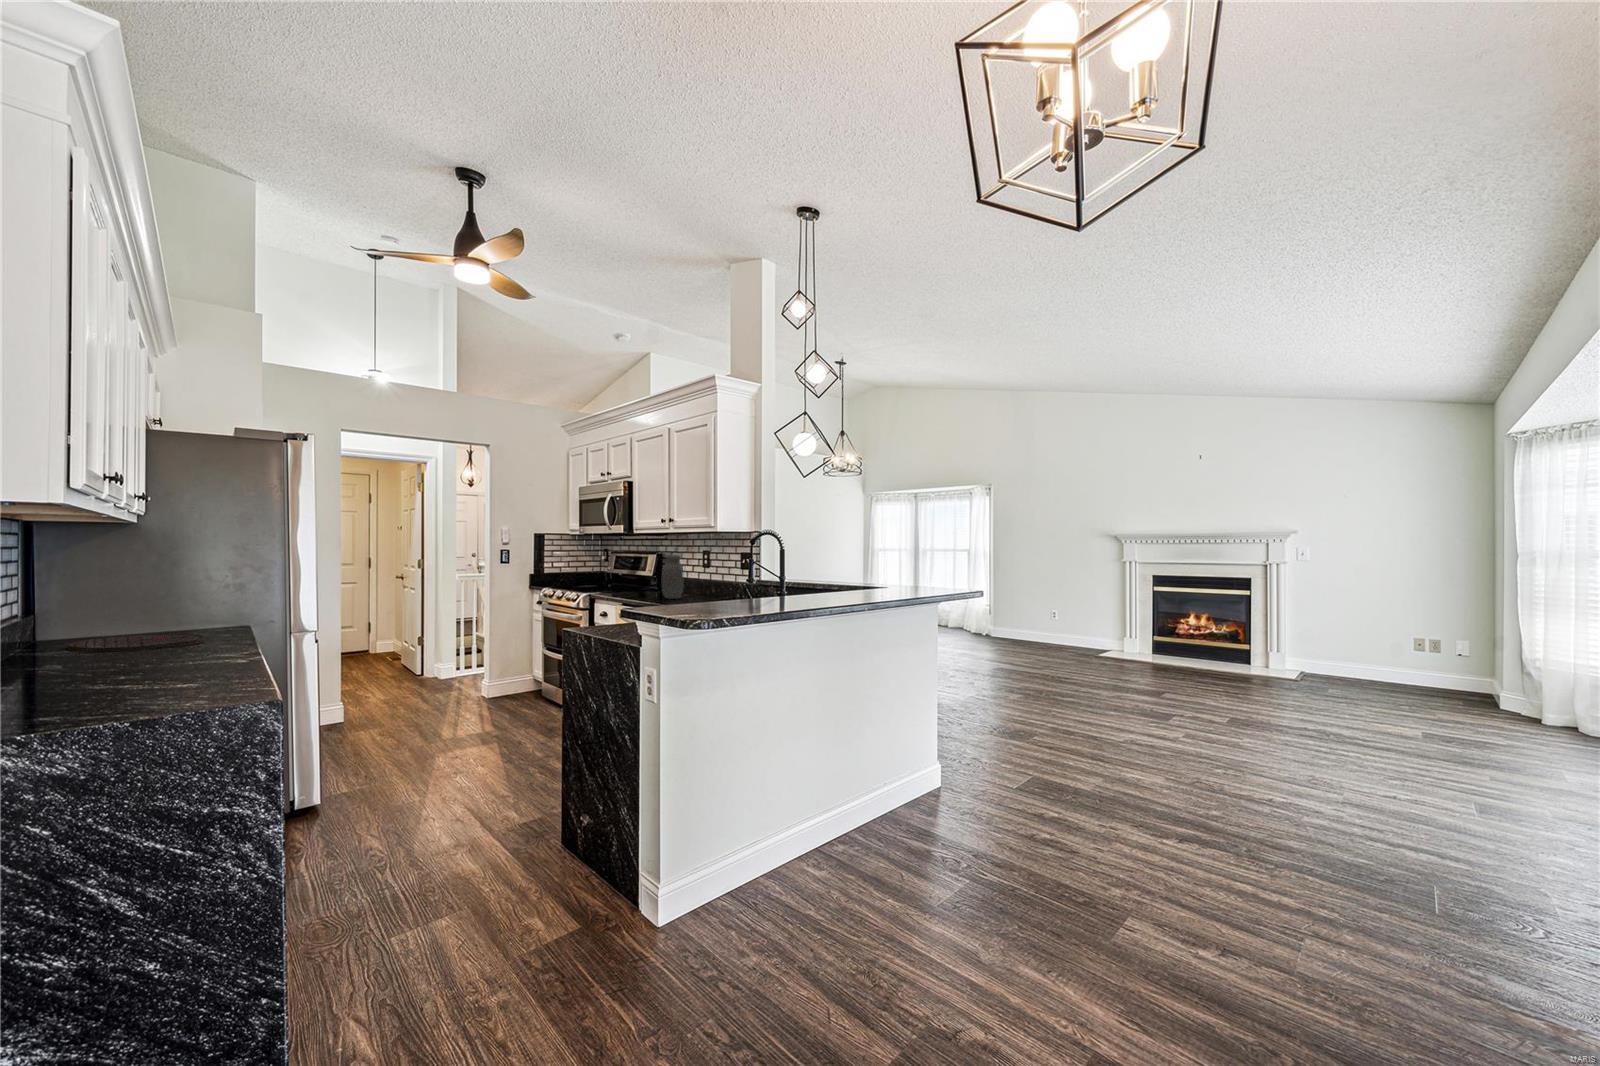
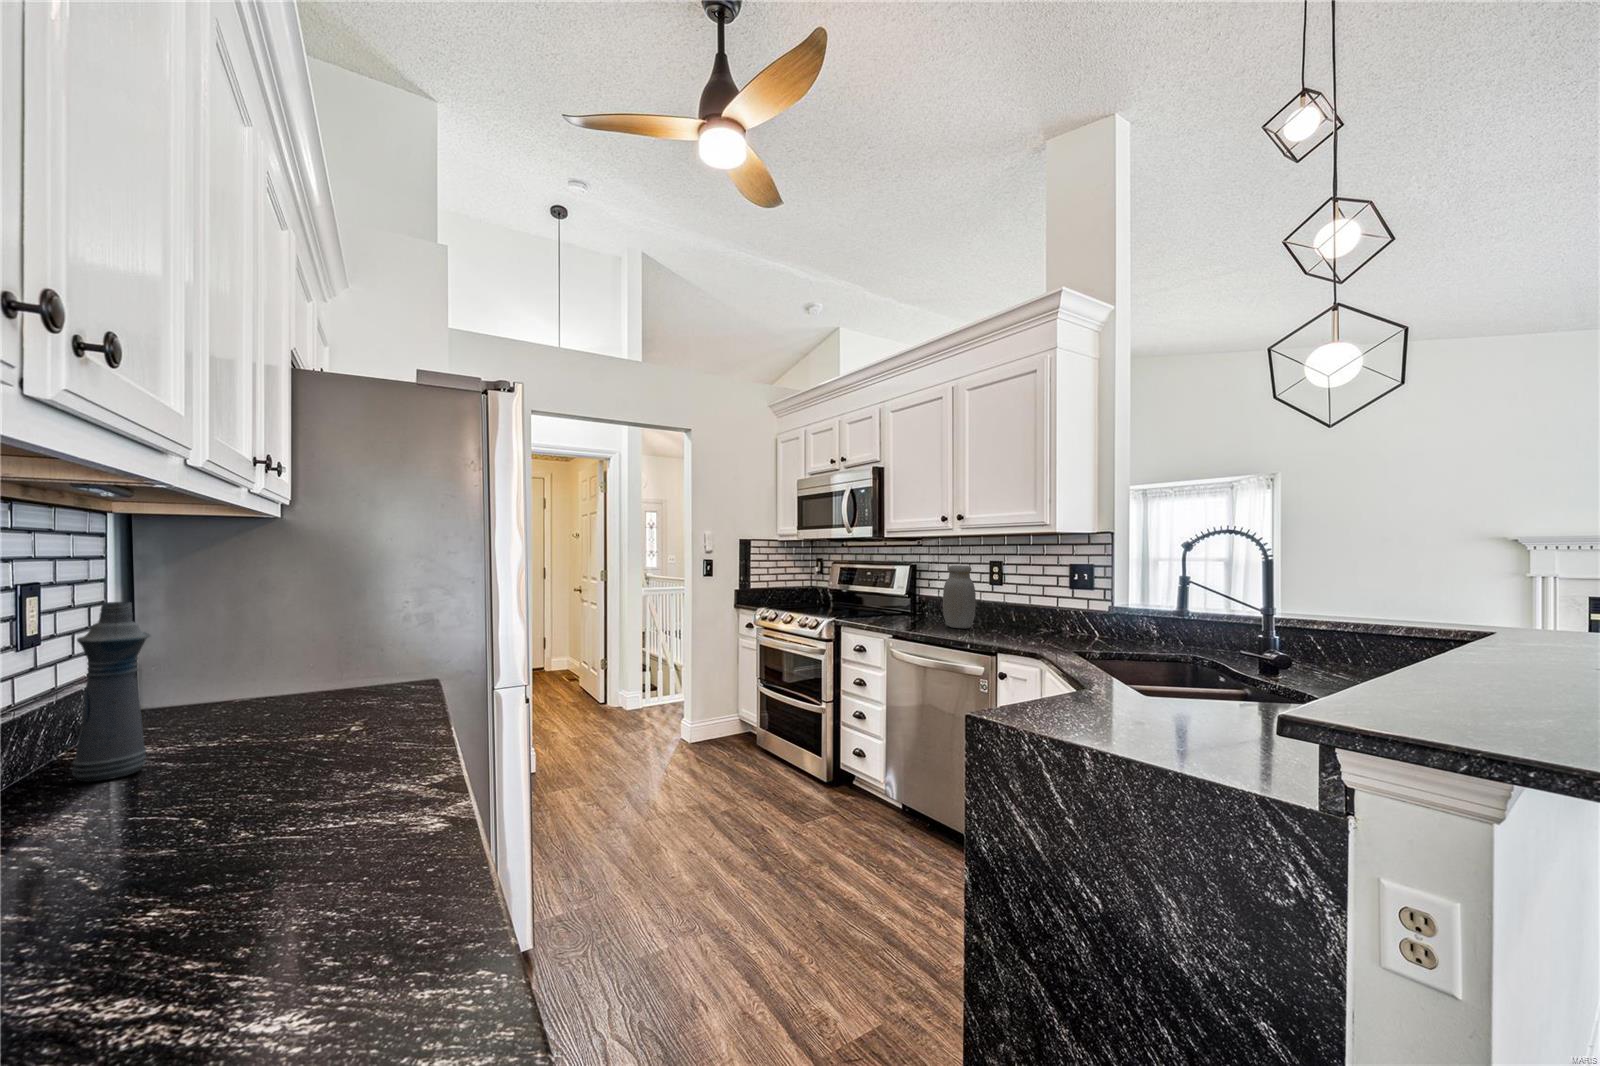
bottle: none [34,569,75,659] -> present [73,602,150,782]
cutting board: present [68,634,204,652] -> none [162,698,373,750]

